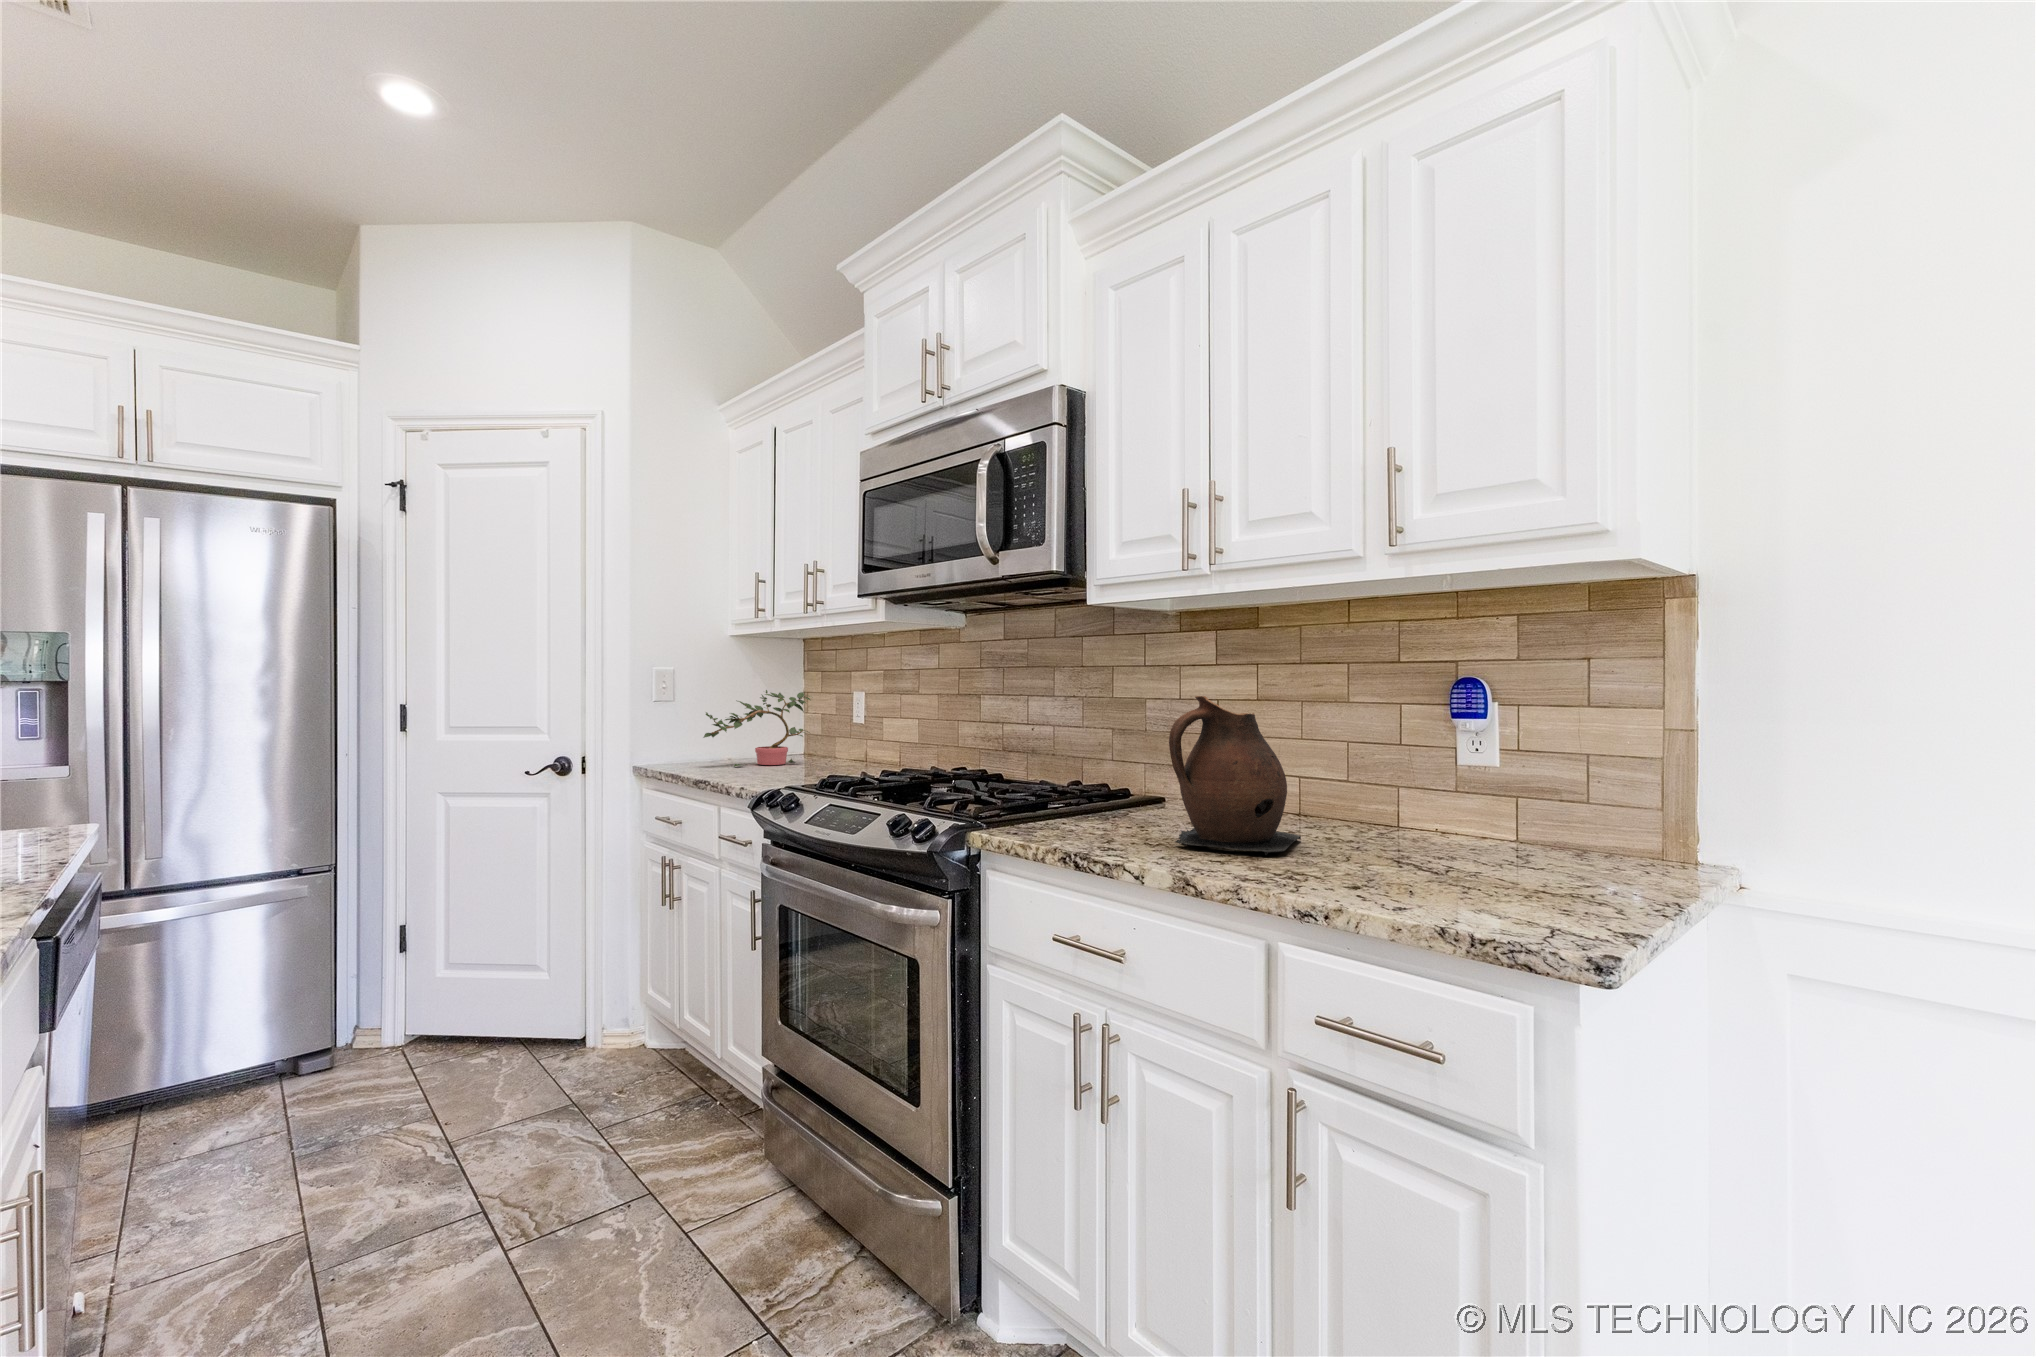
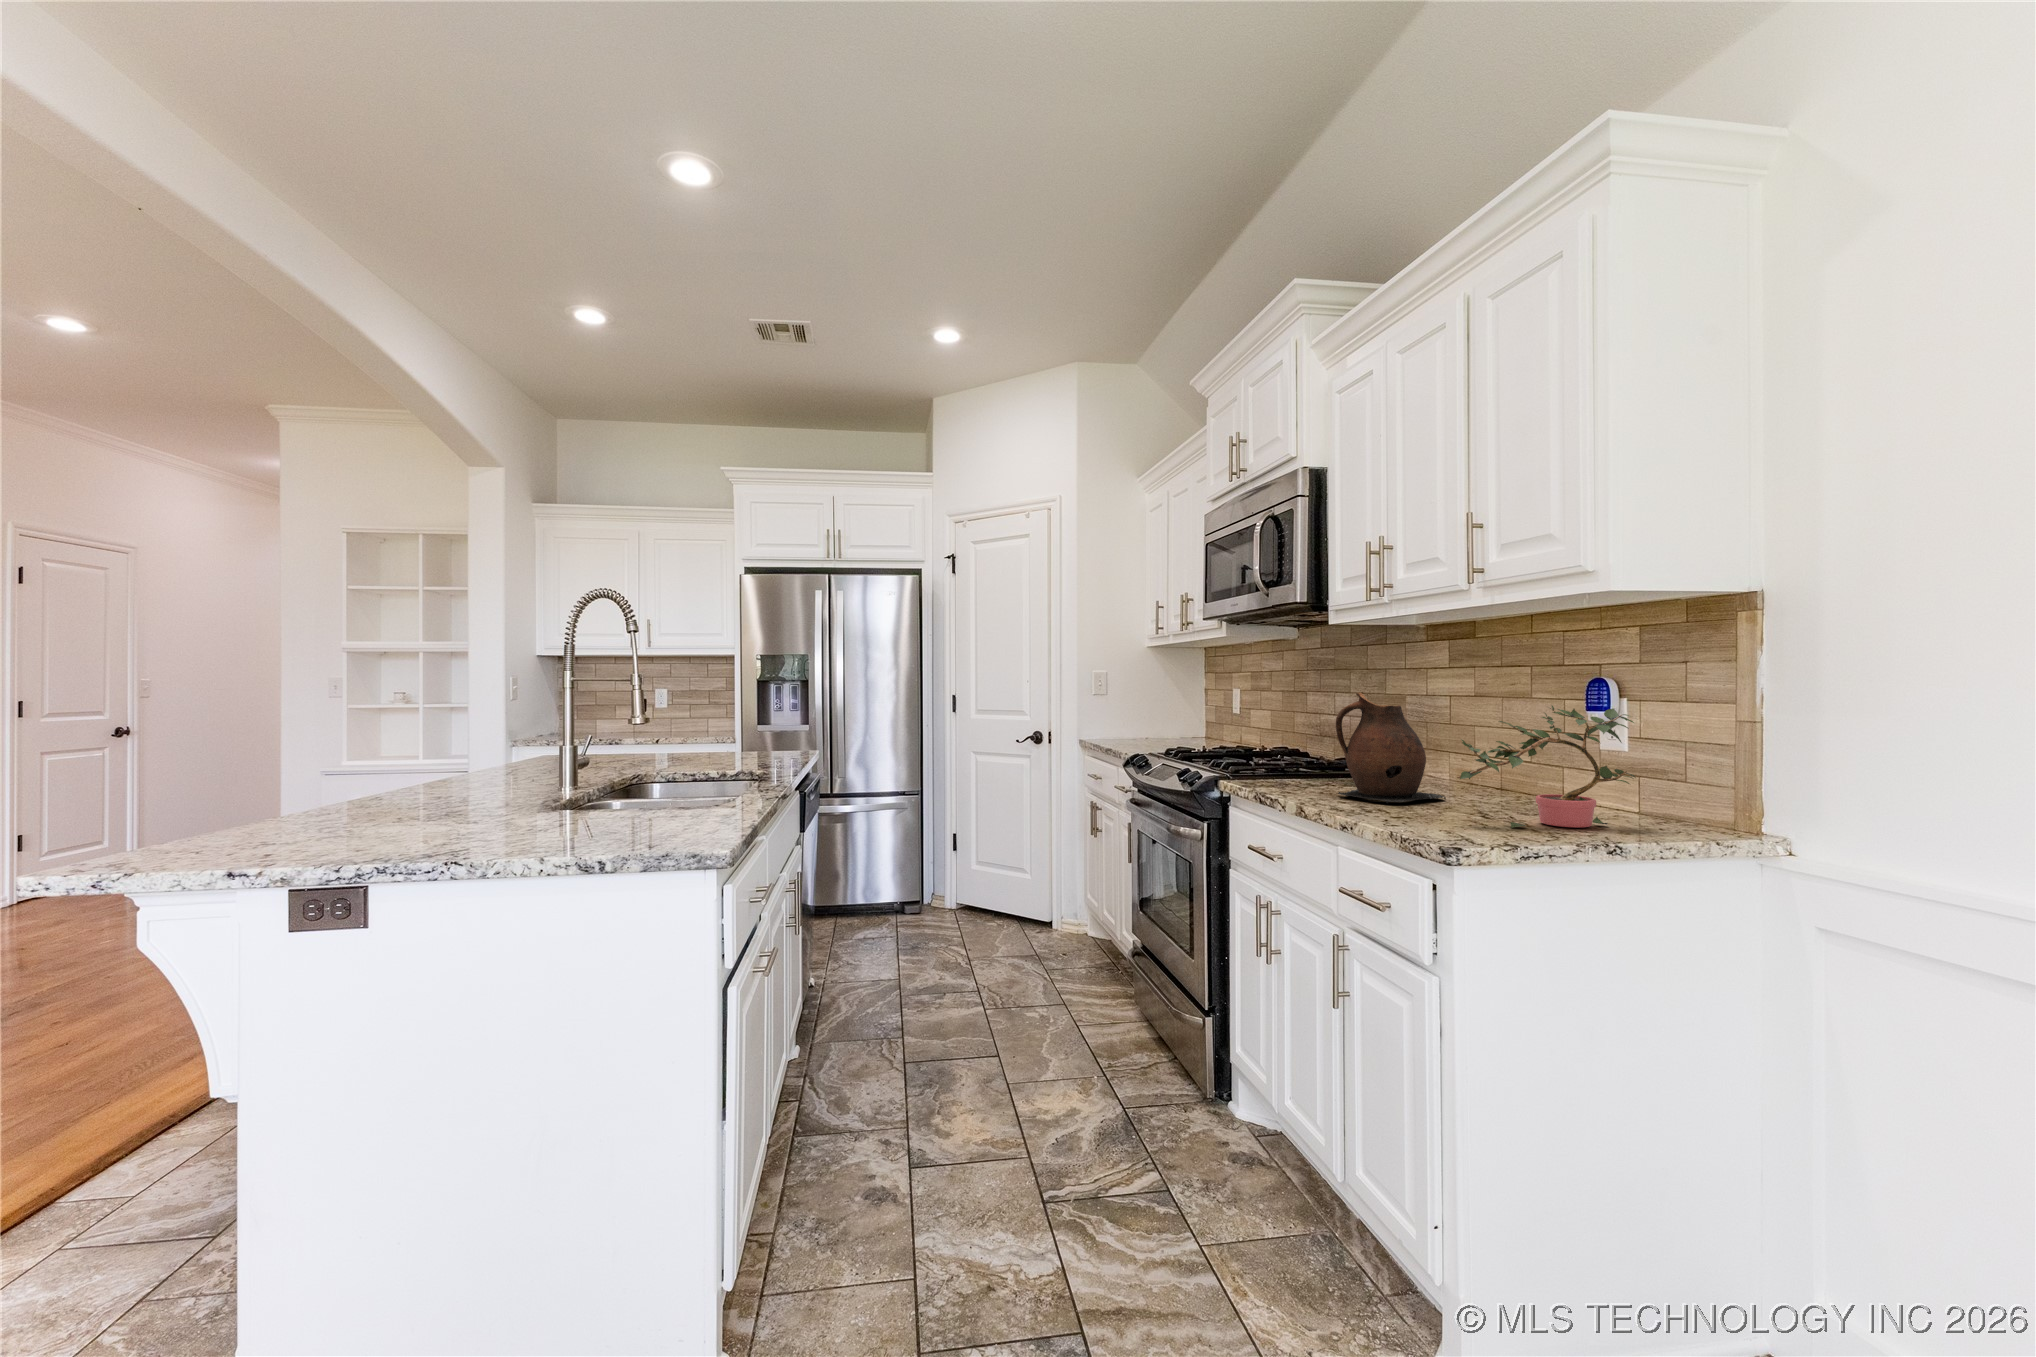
potted plant: present [703,690,810,767] -> present [1457,706,1635,828]

